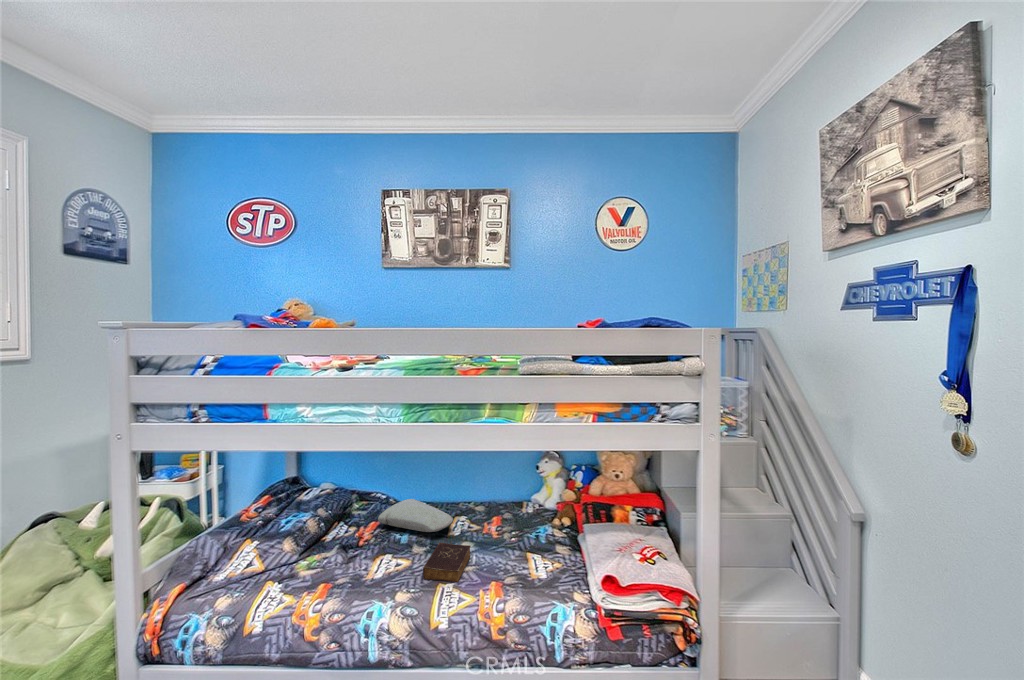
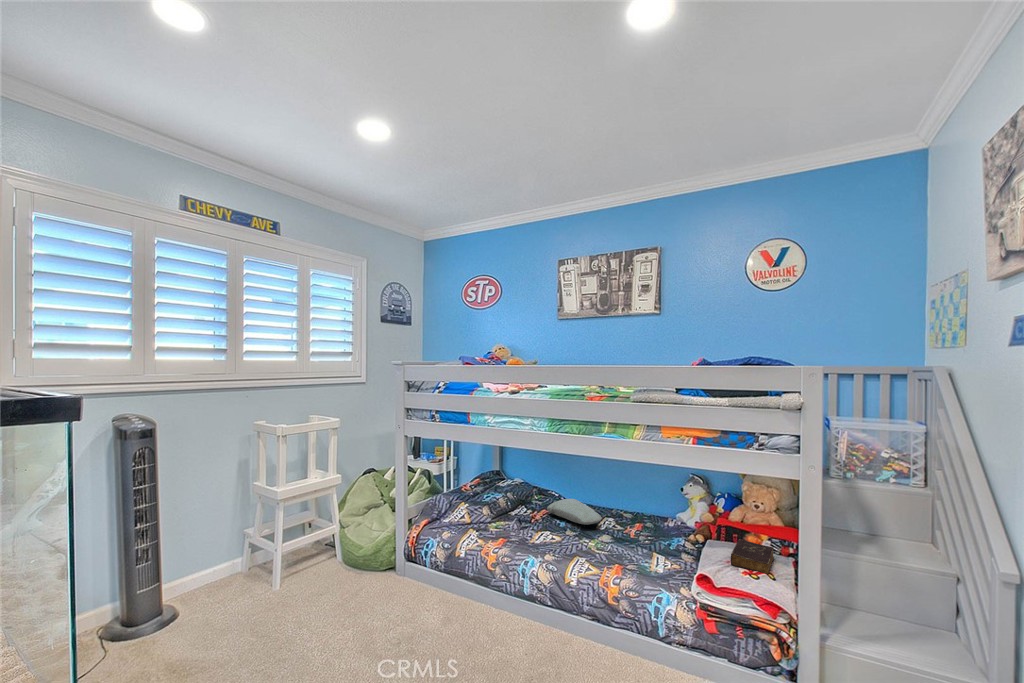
book: present [423,542,471,583] -> present [731,539,774,574]

